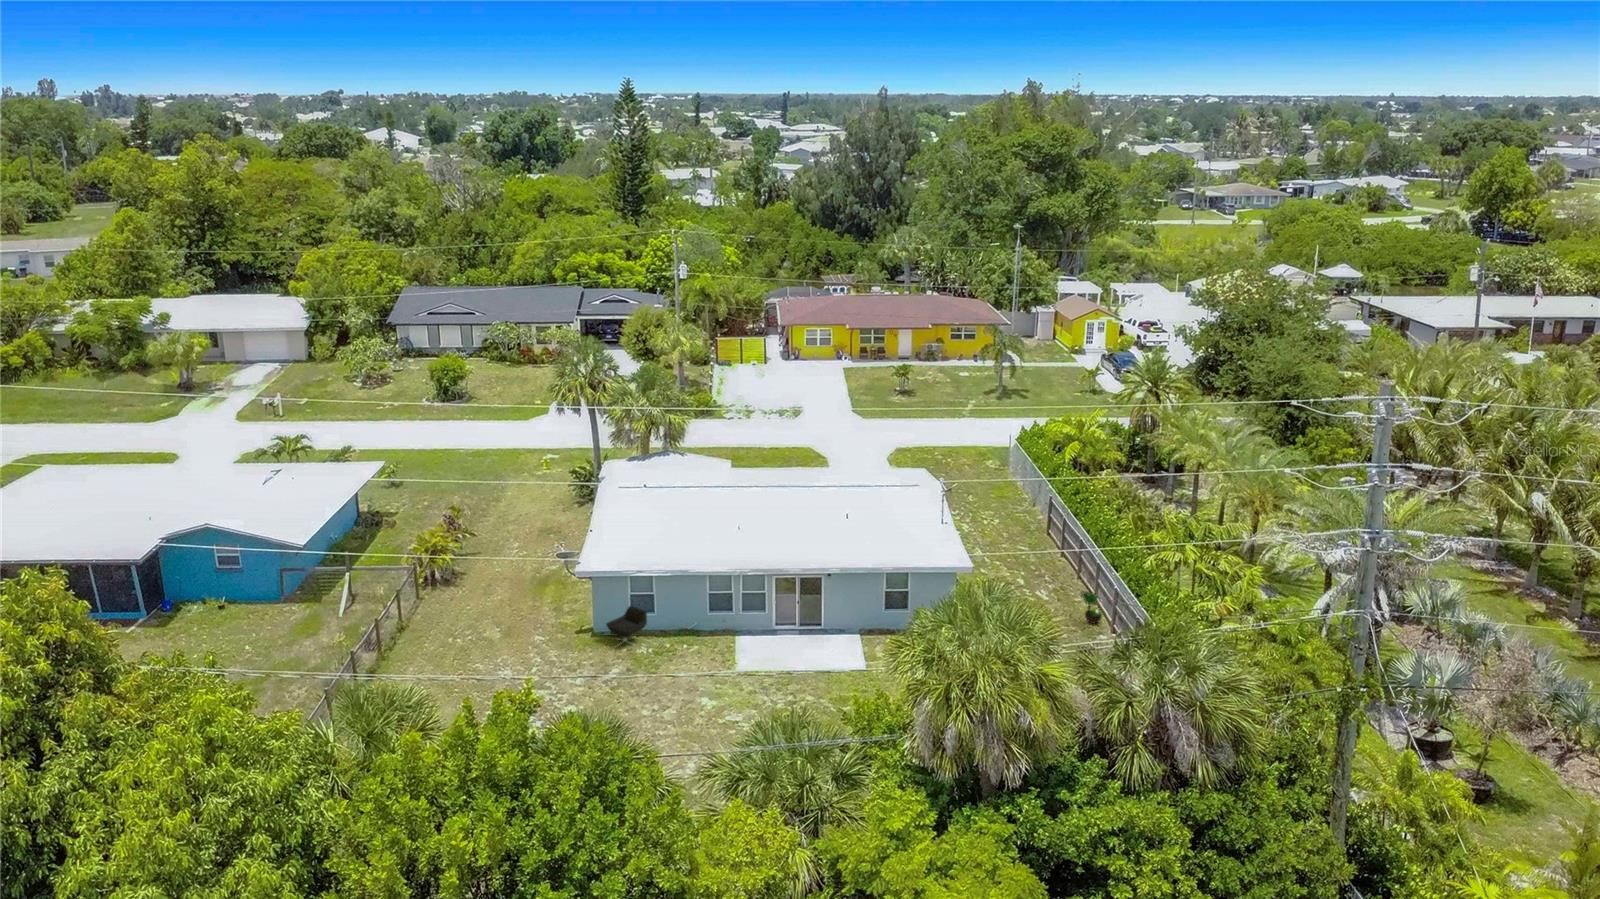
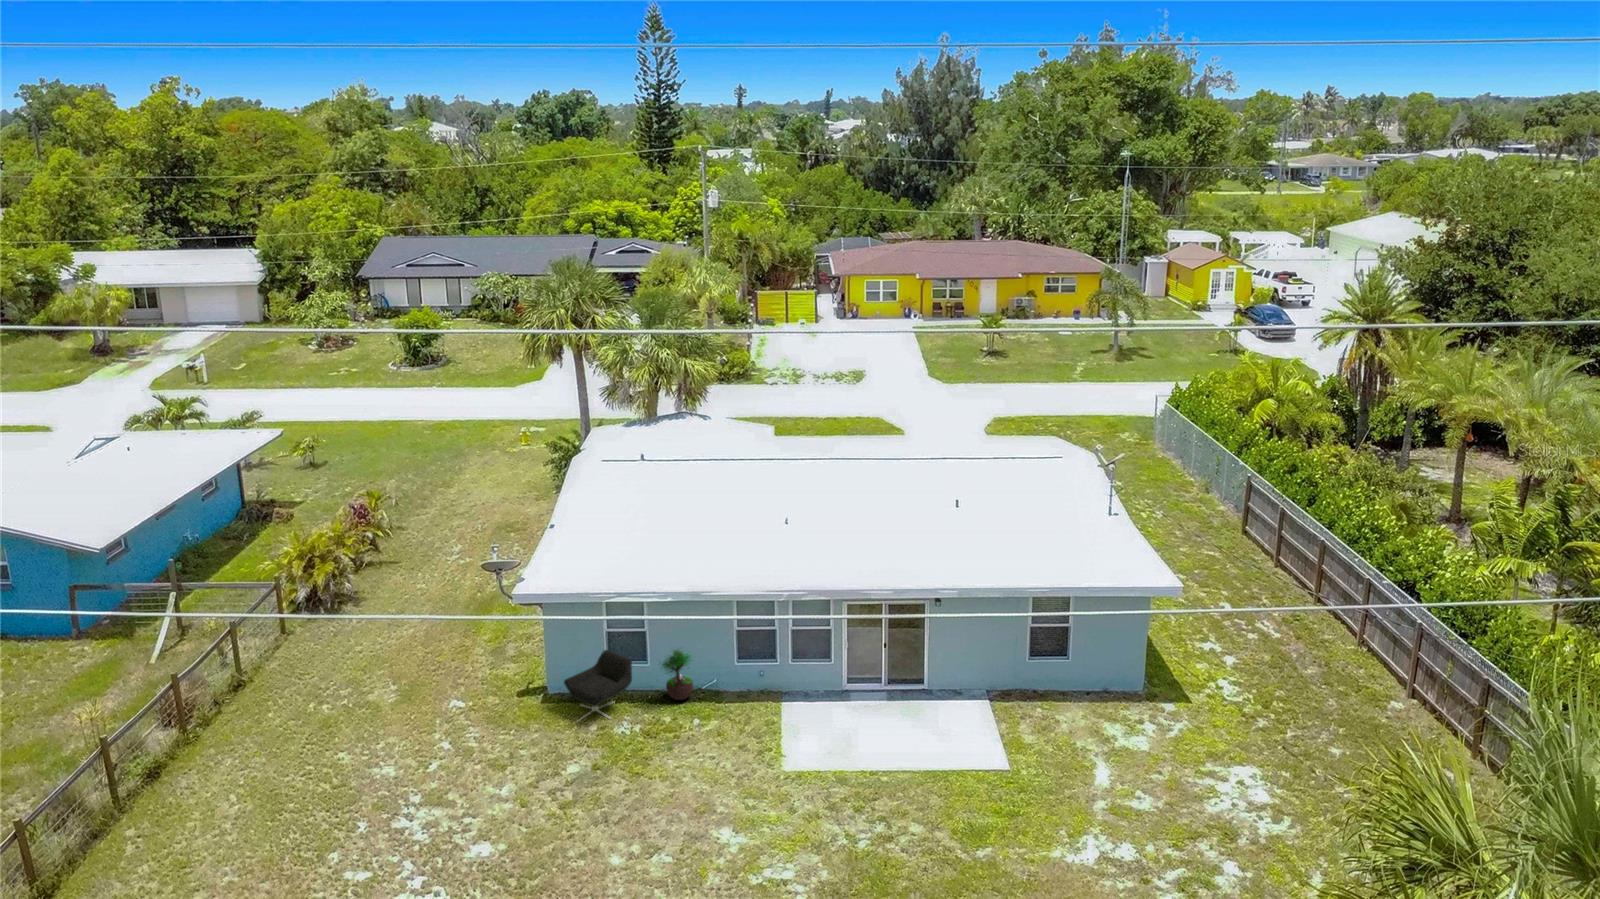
potted tree: present [1081,592,1102,623] -> present [658,650,693,700]

